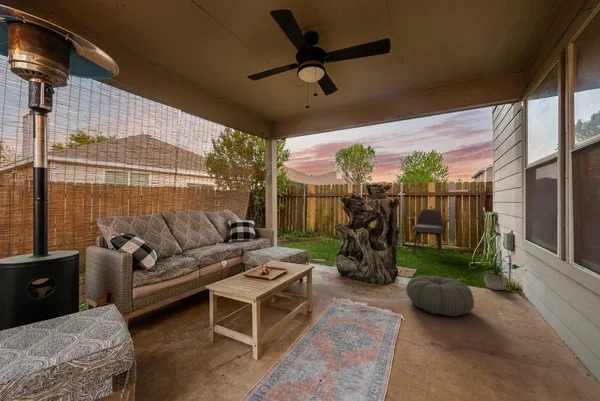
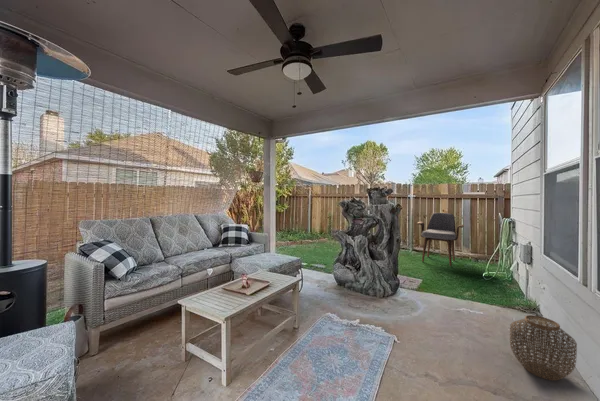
potted plant: present [479,250,519,290] -> none [489,253,537,308]
pouf: present [406,276,474,316] -> none [404,291,478,340]
woven basket: none [504,290,562,345] -> present [510,315,577,380]

